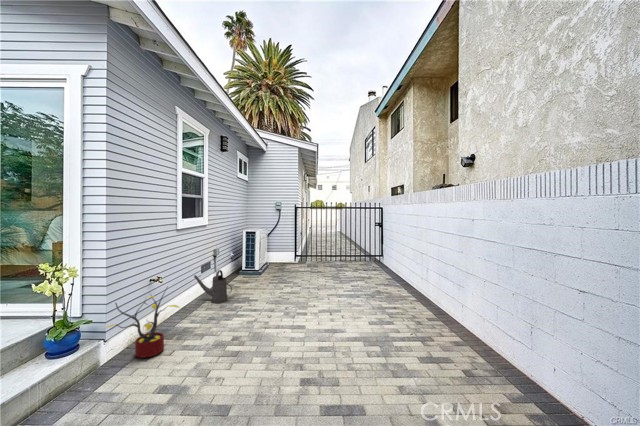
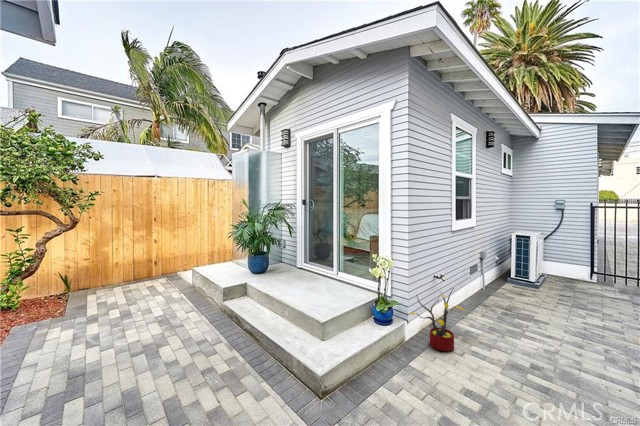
watering can: present [194,270,232,303] -> none [465,277,511,313]

